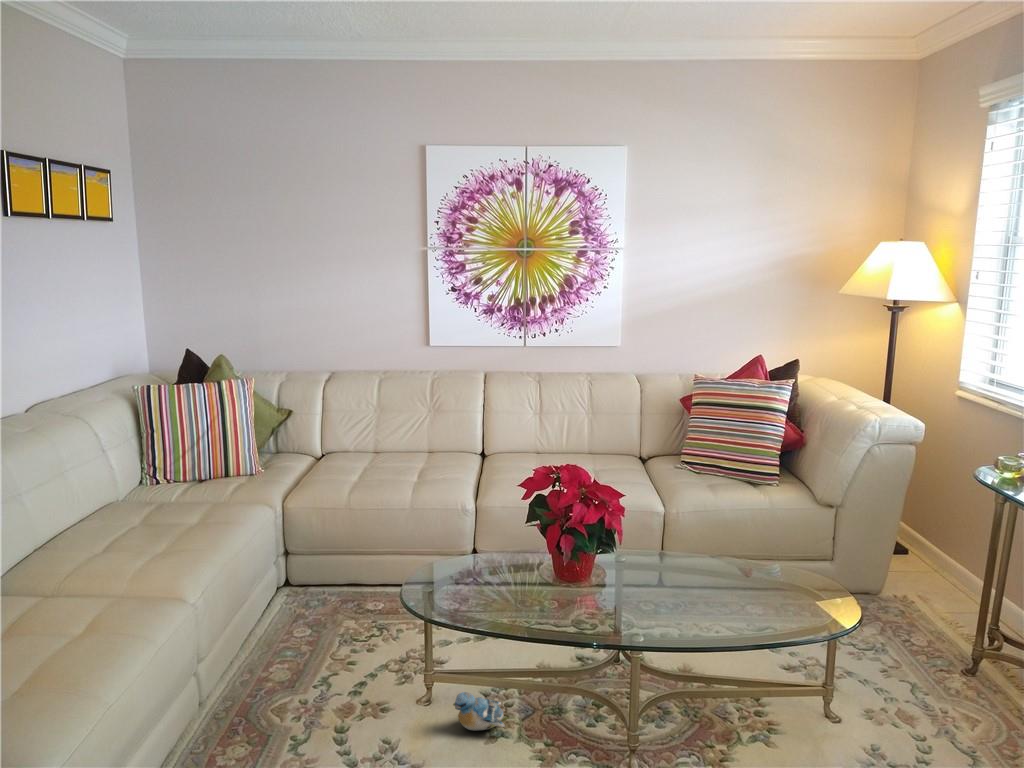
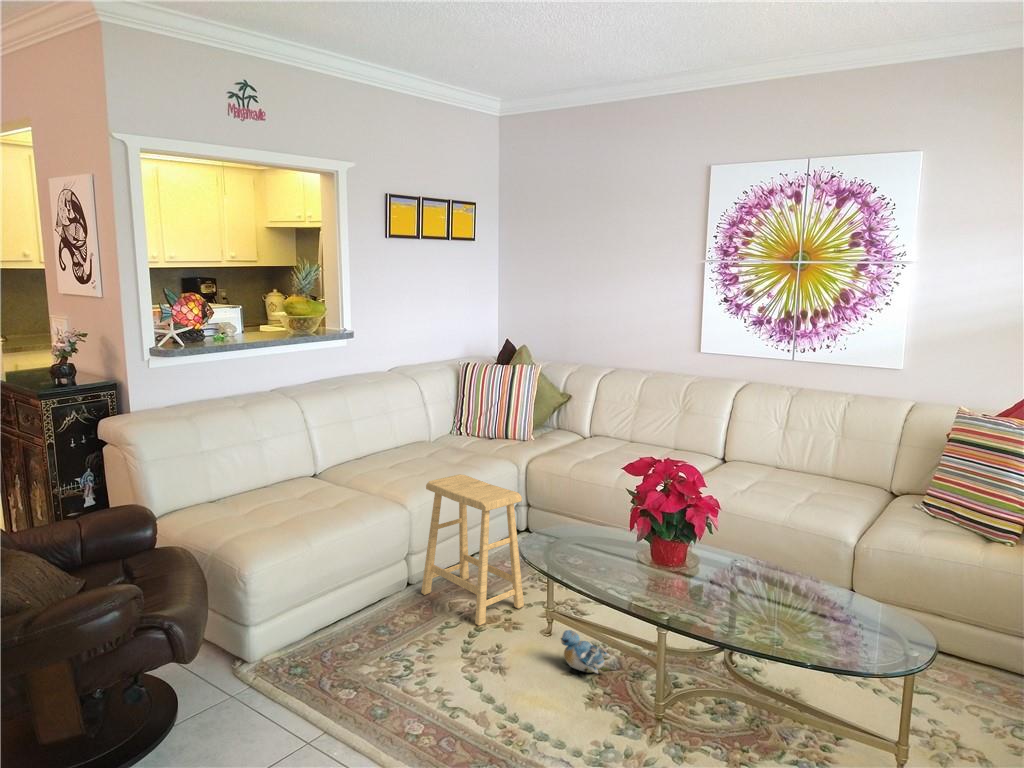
footstool: none [227,548,366,722] -> present [421,474,524,626]

